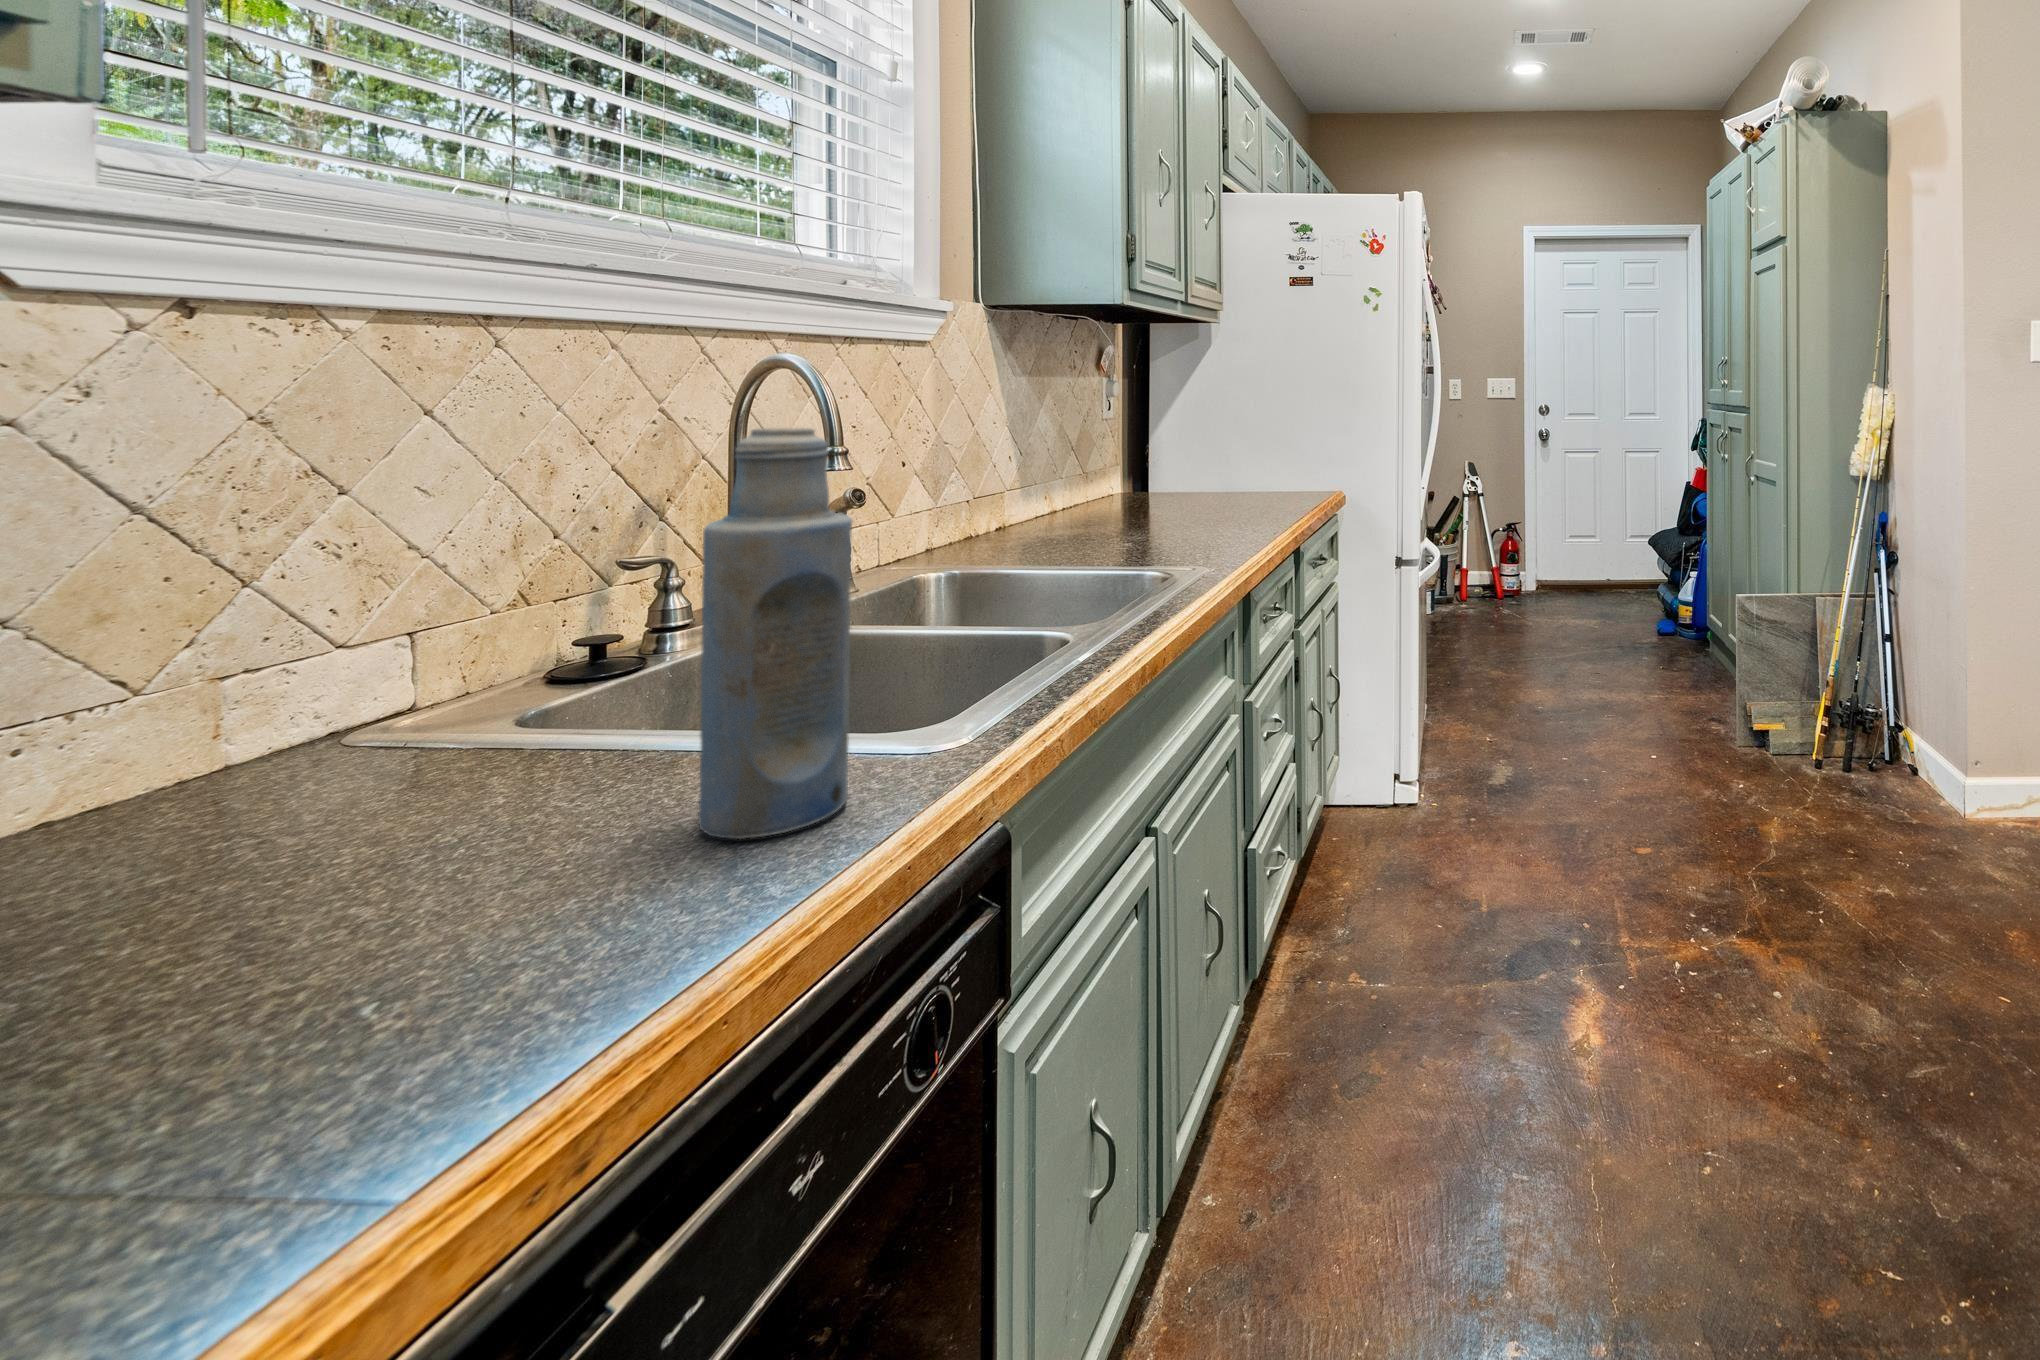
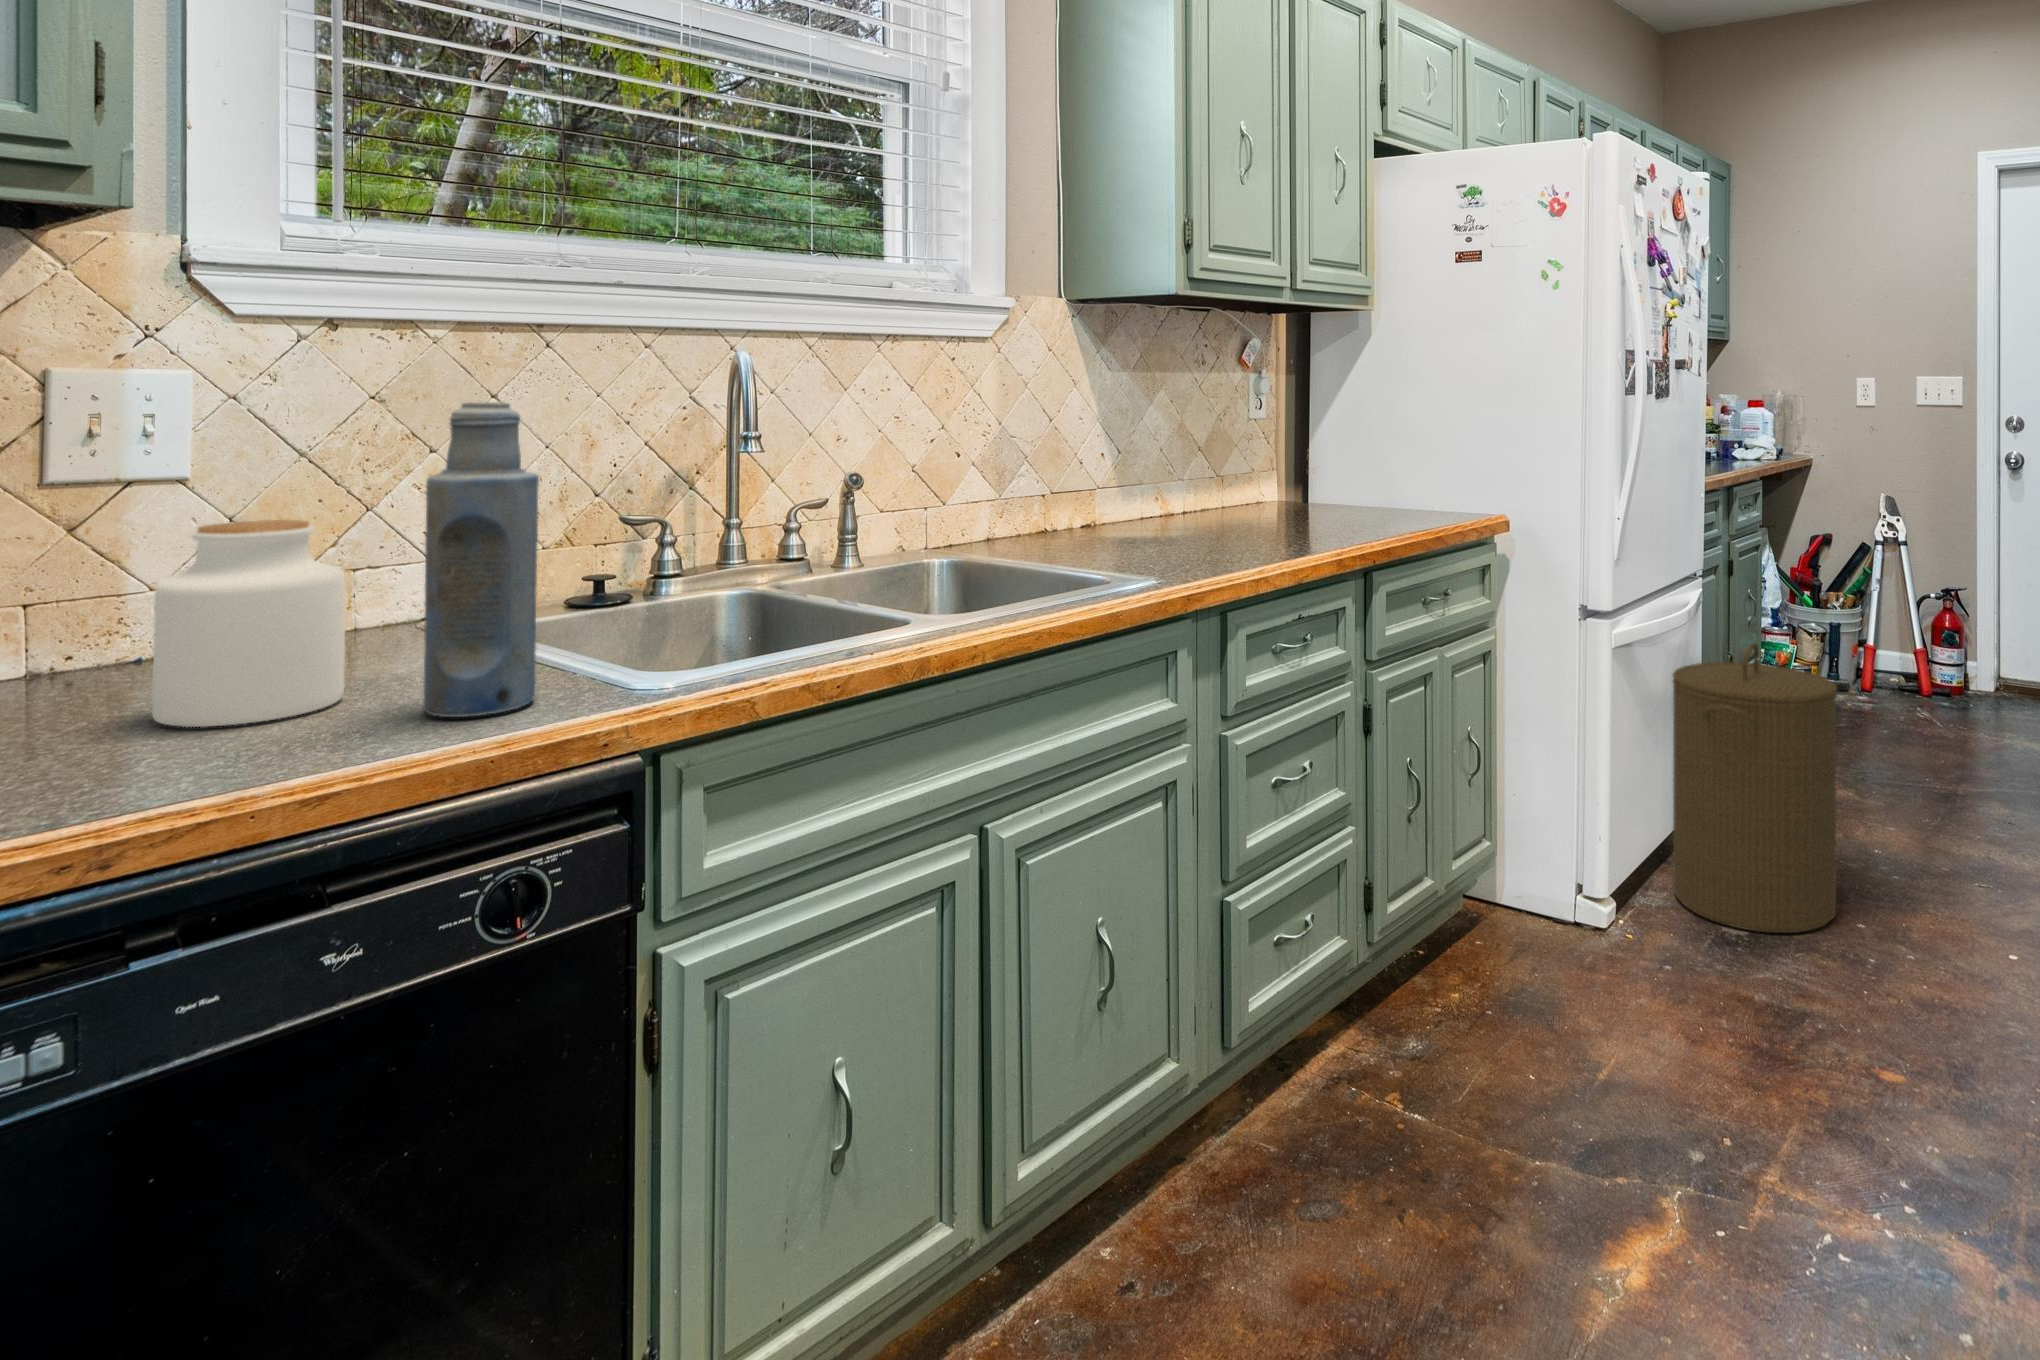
laundry hamper: none [1437,572,1550,782] -> present [1673,643,1837,933]
jar: none [173,608,518,960] -> present [152,520,345,727]

